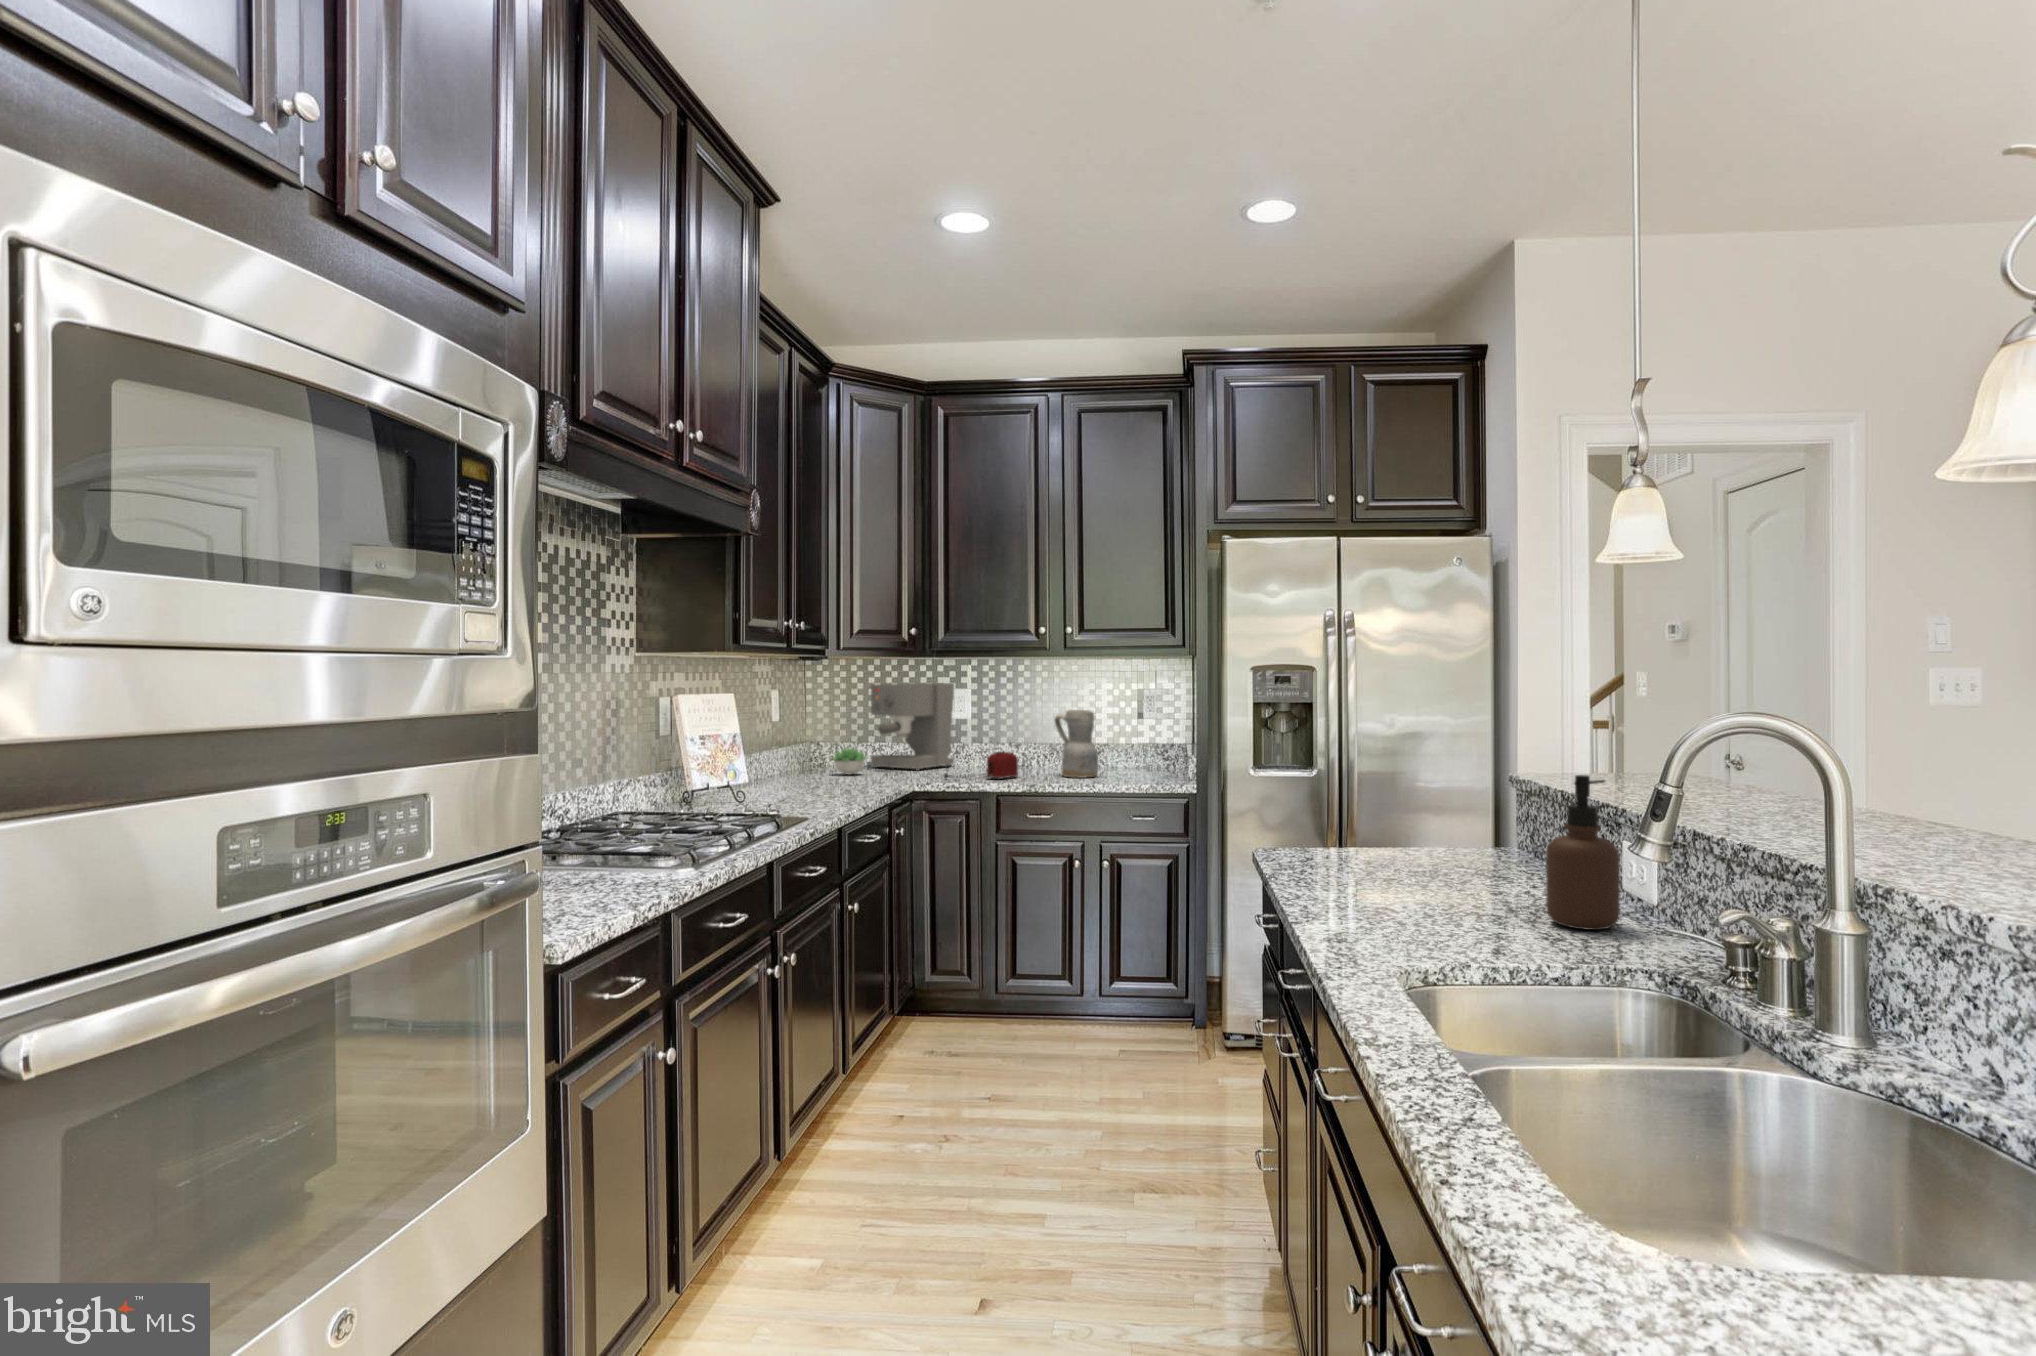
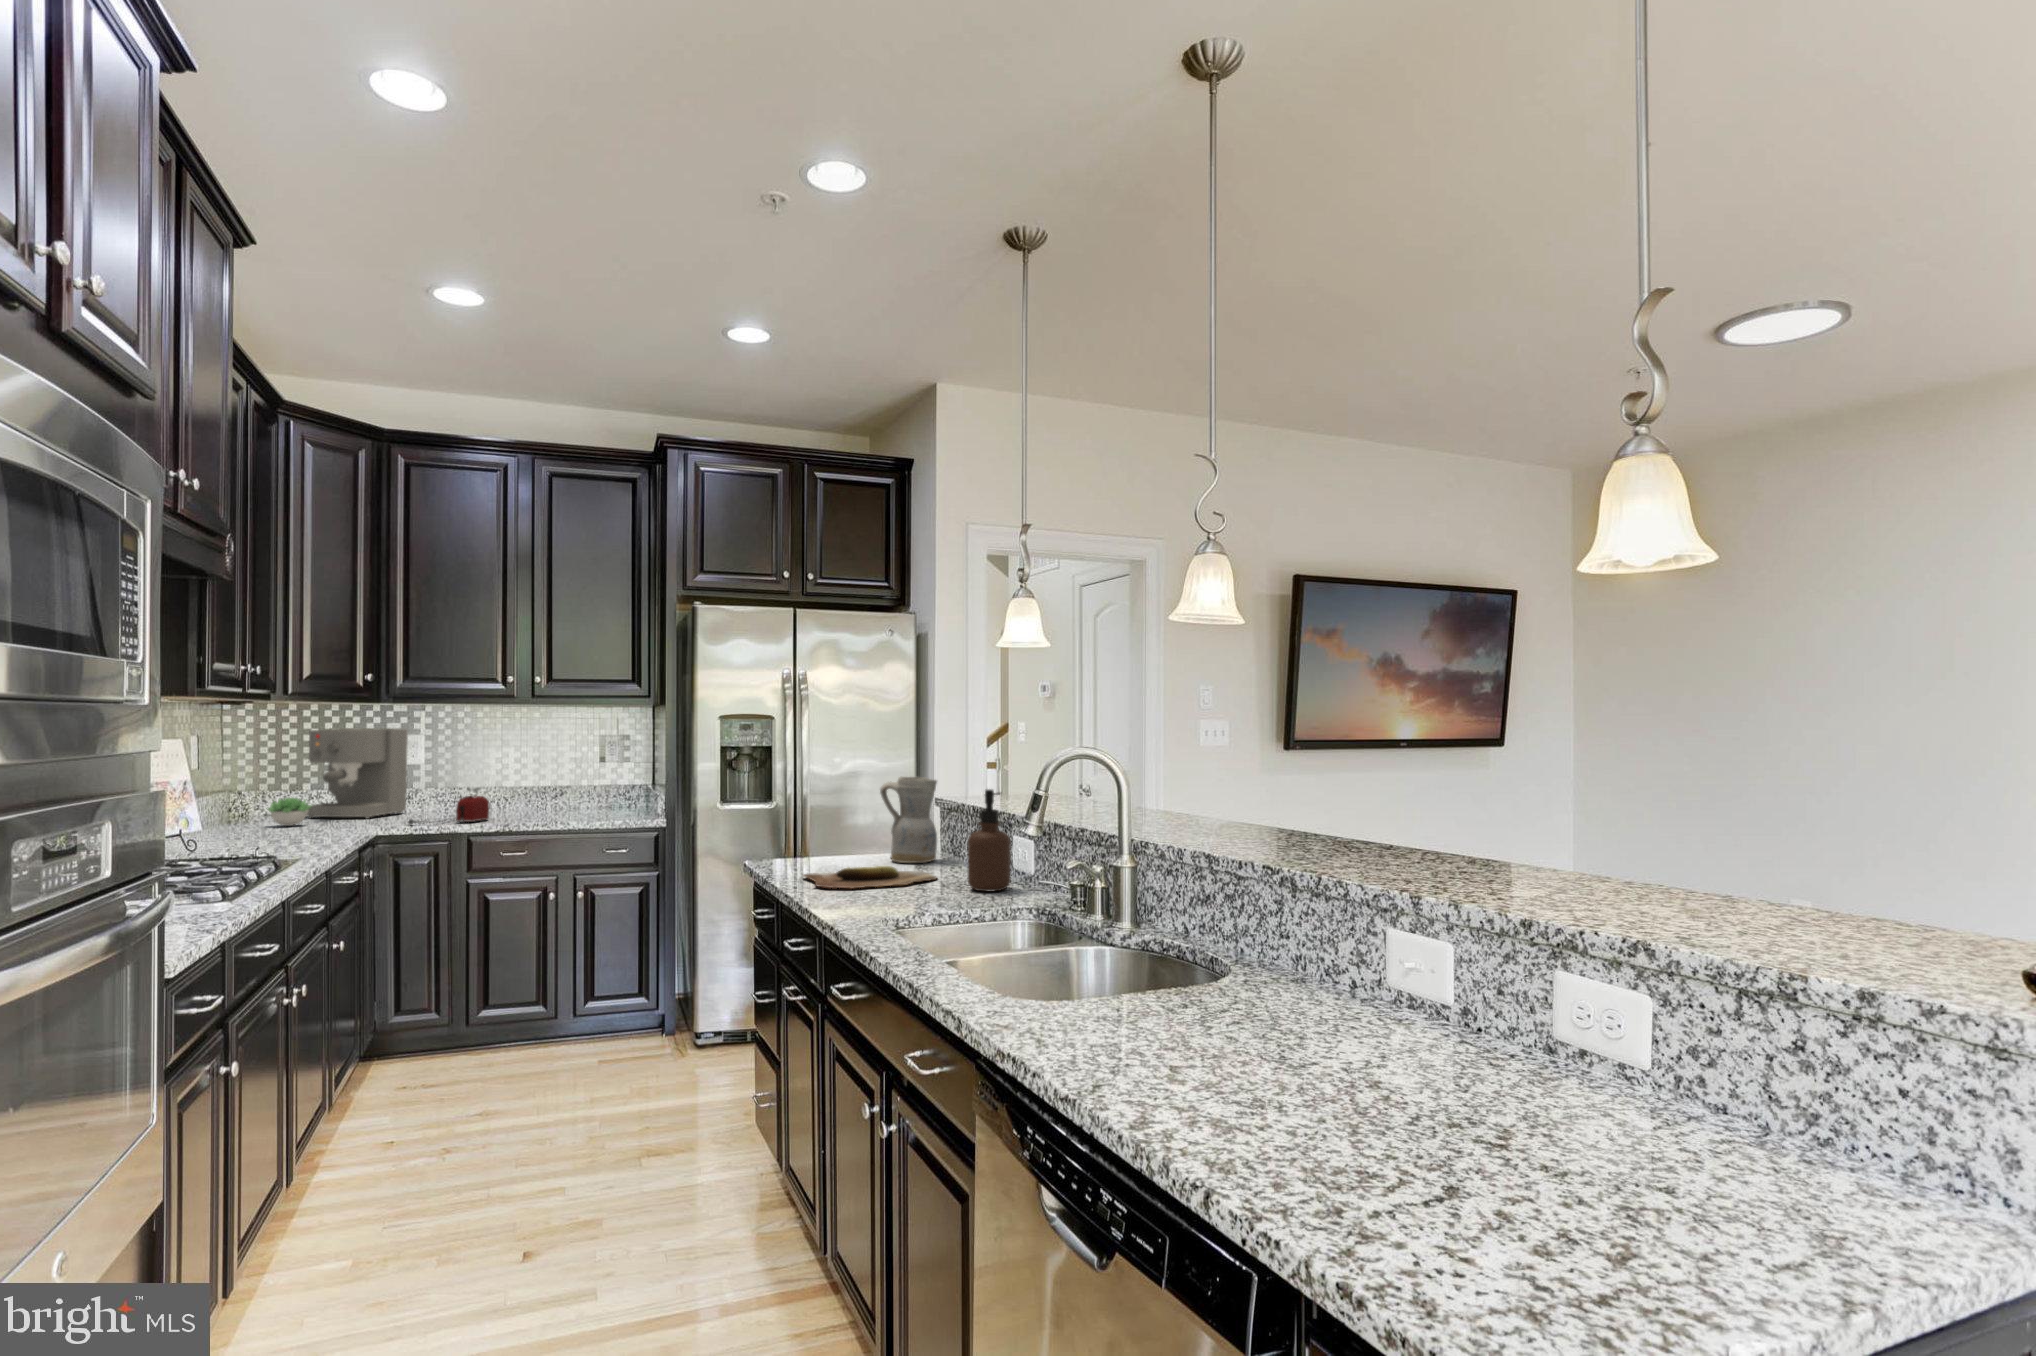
ceramic pitcher: present [1054,710,1098,778] -> present [880,777,937,863]
cutting board: none [1310,871,1504,904] -> present [803,866,937,888]

